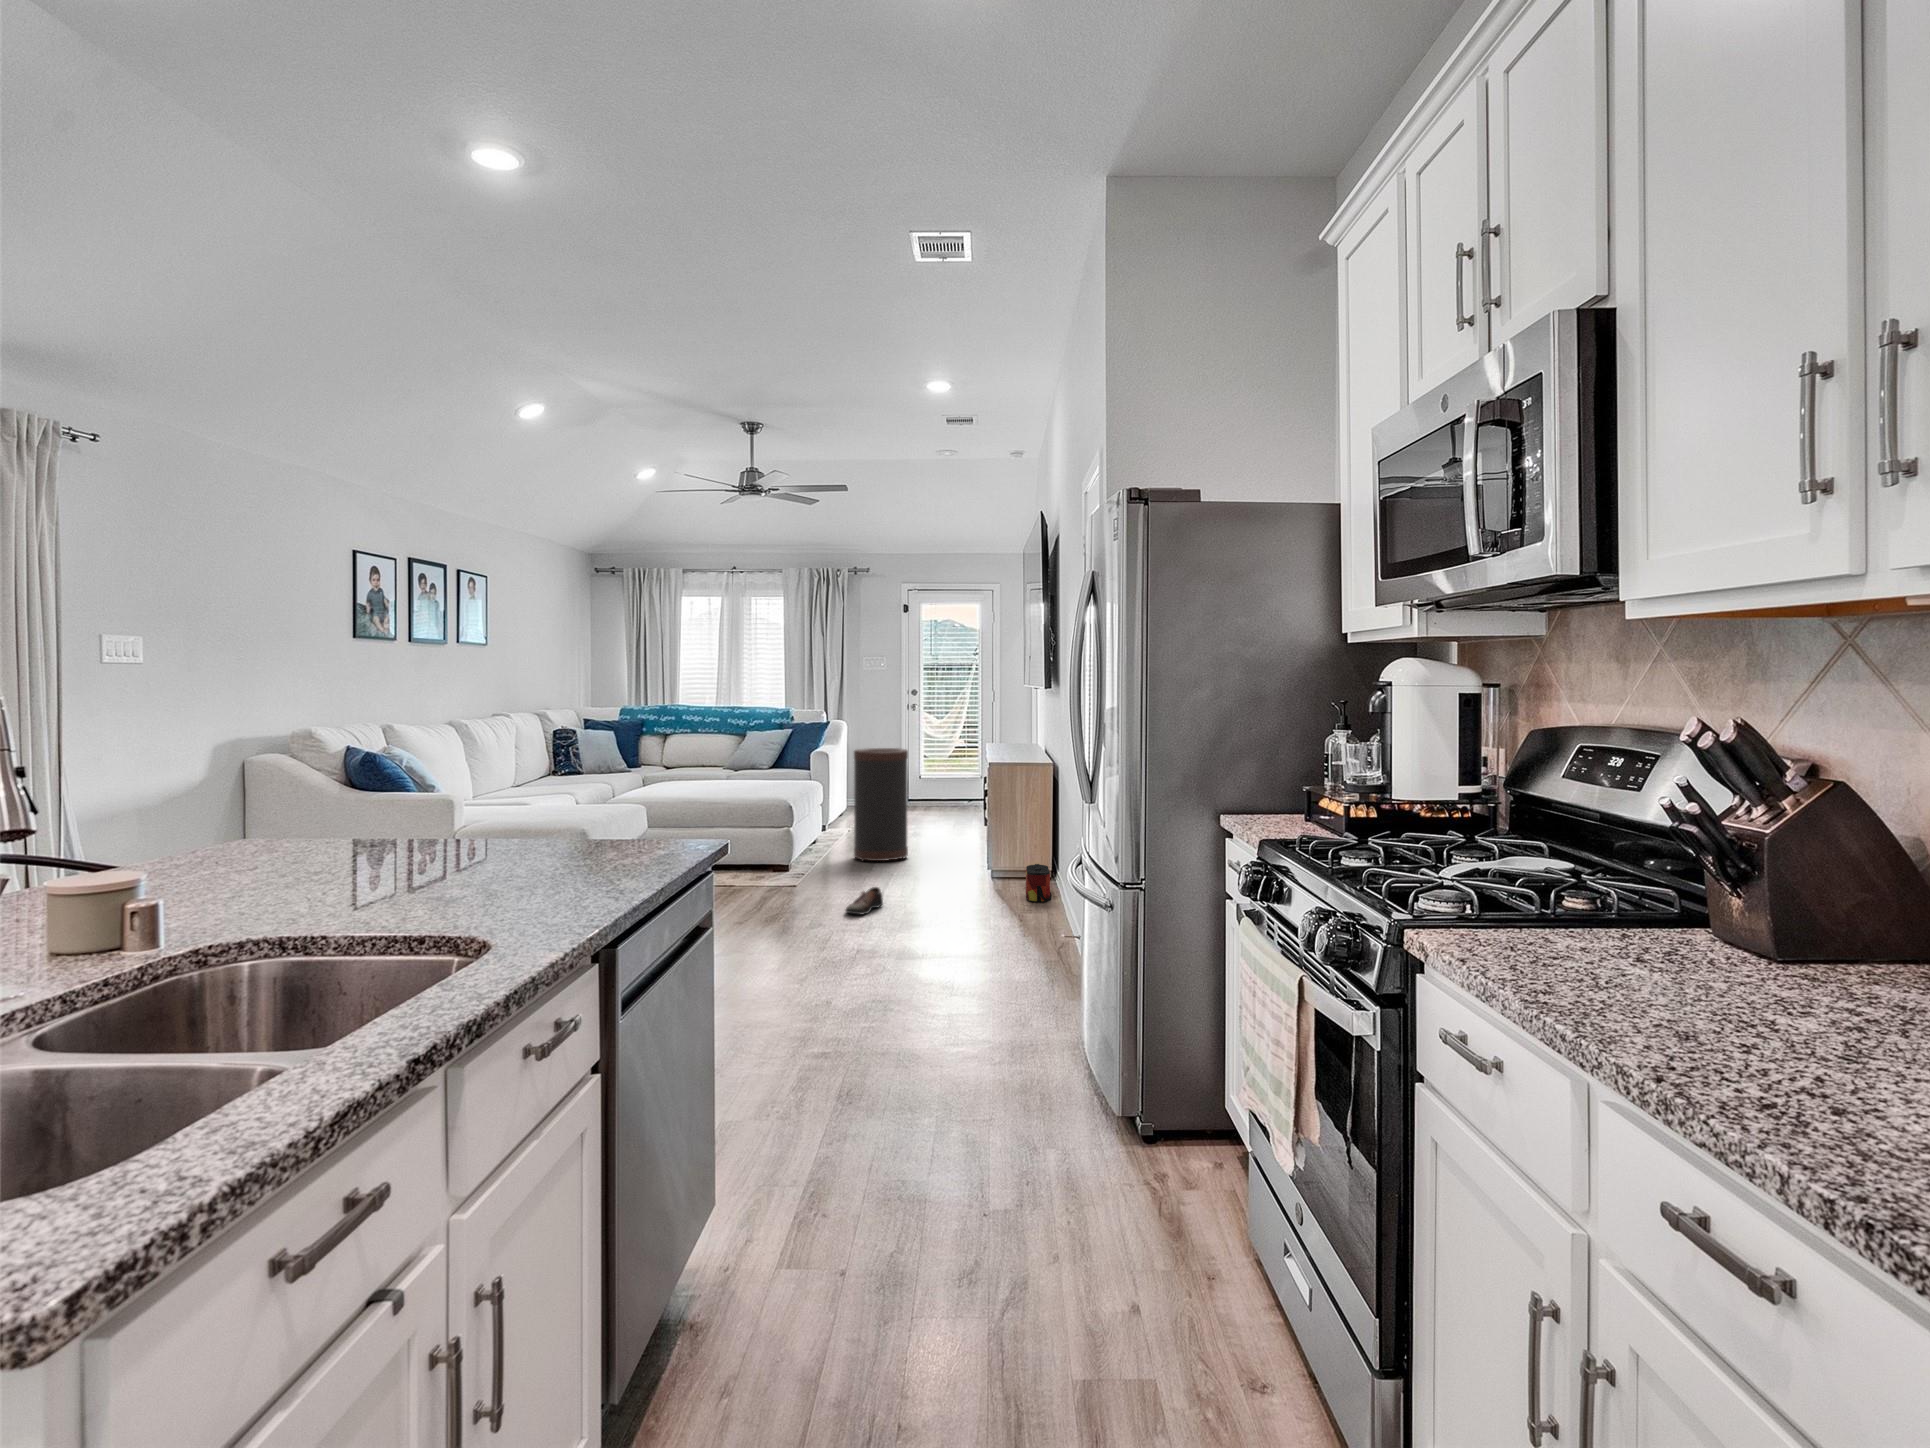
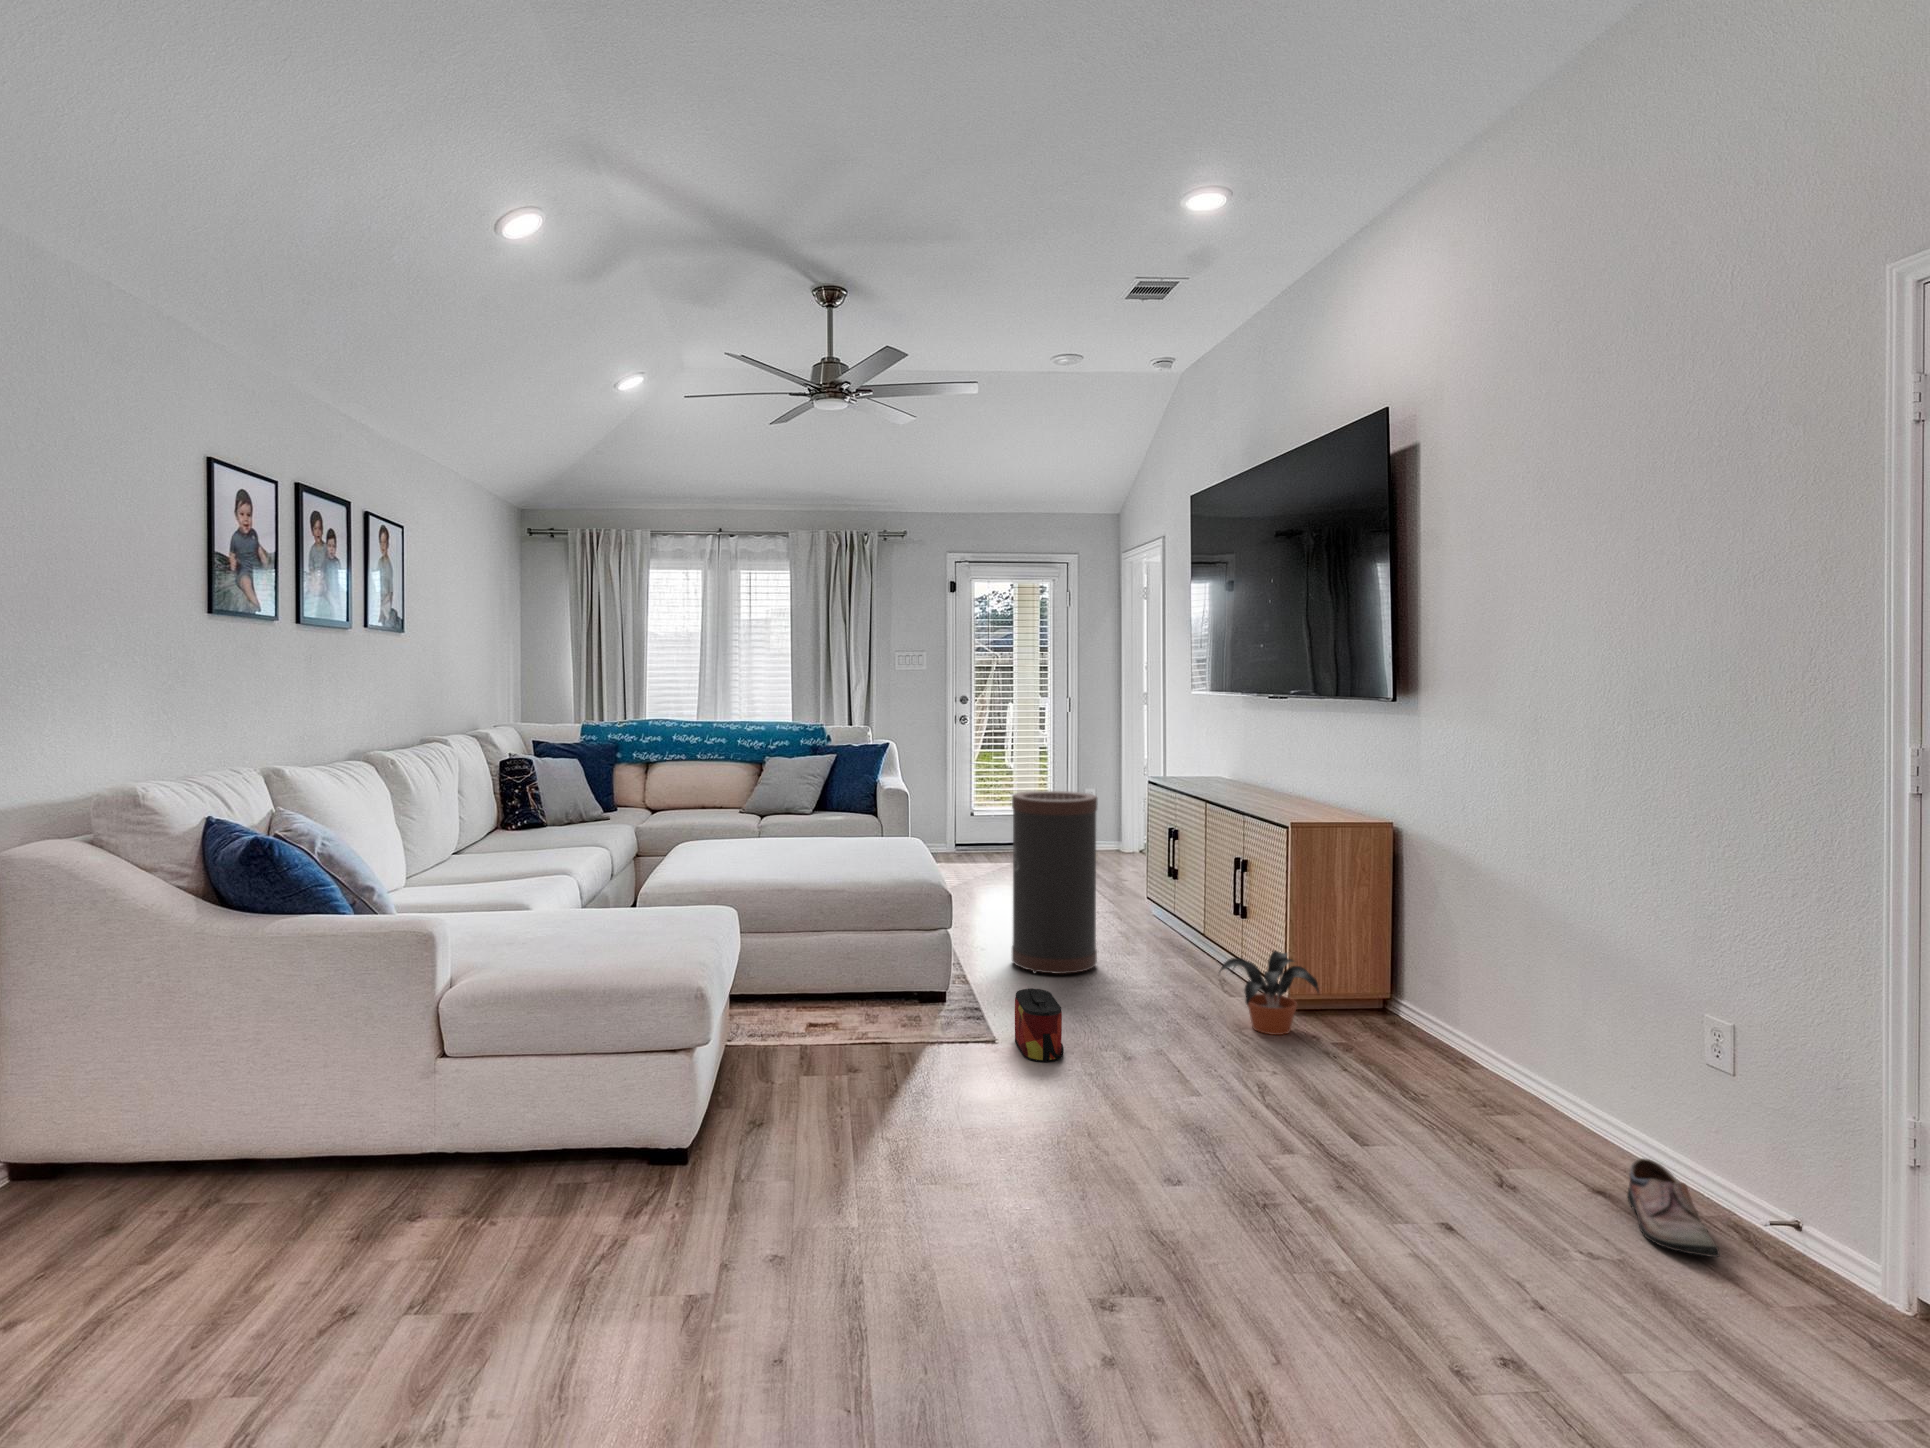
potted plant: none [936,838,992,885] -> present [1220,950,1319,1035]
bag: present [1026,864,1052,903] -> present [1015,988,1064,1062]
shoe: present [845,887,883,914] -> present [1627,1158,1720,1257]

